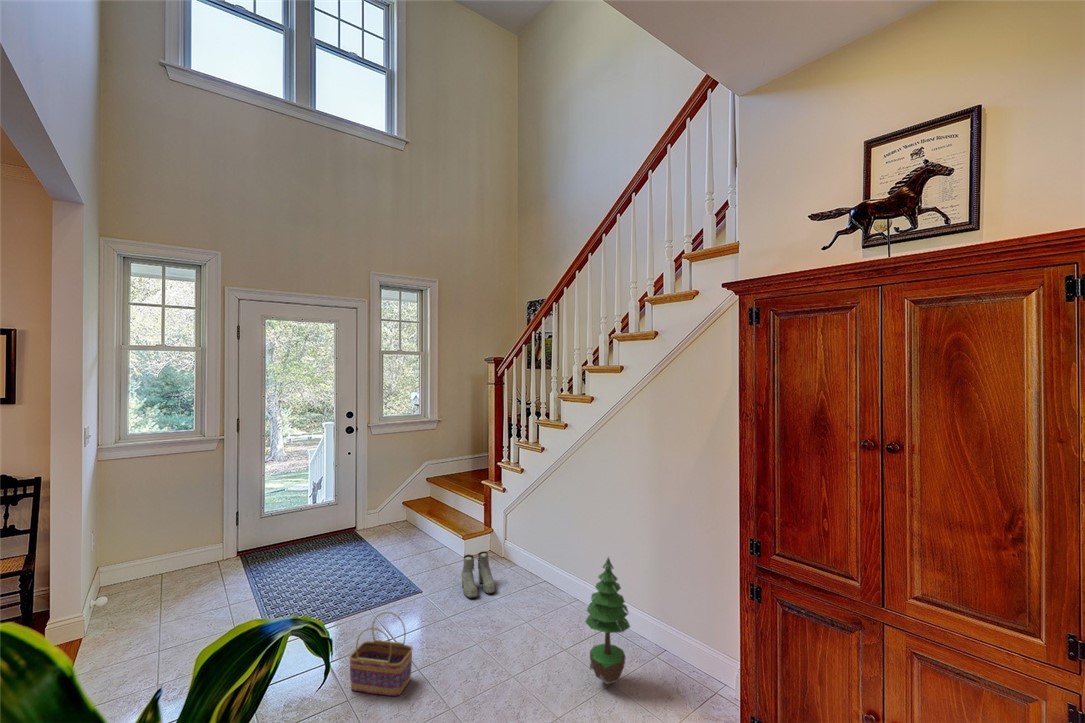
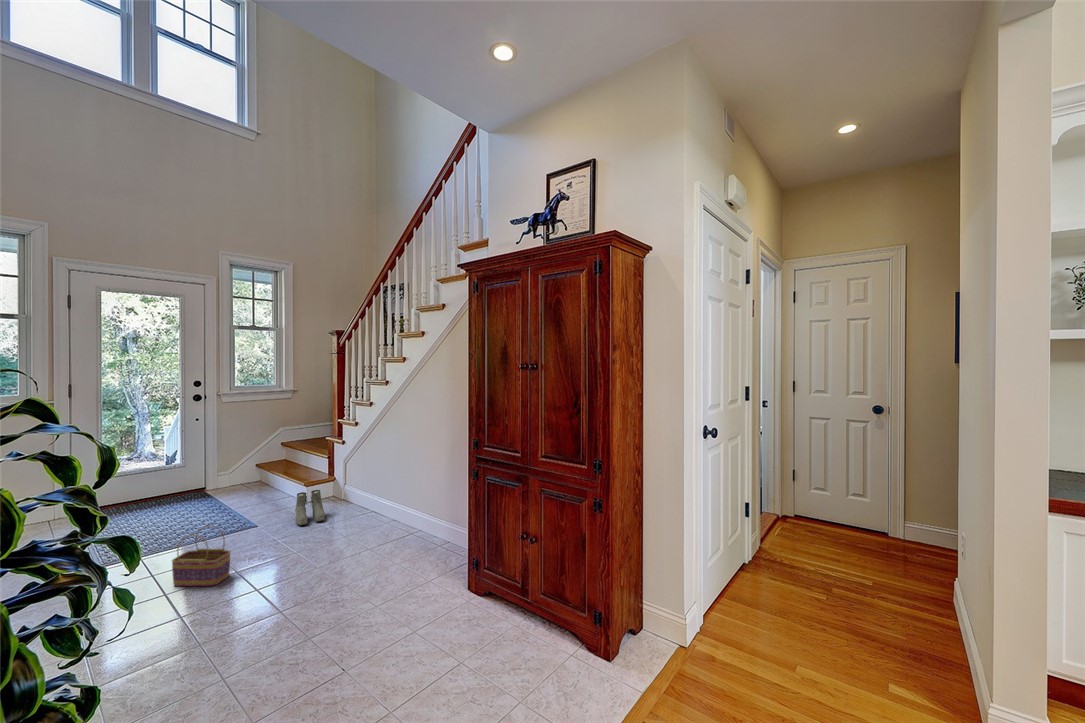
potted tree: present [585,558,630,684] -> none [373,471,408,565]

